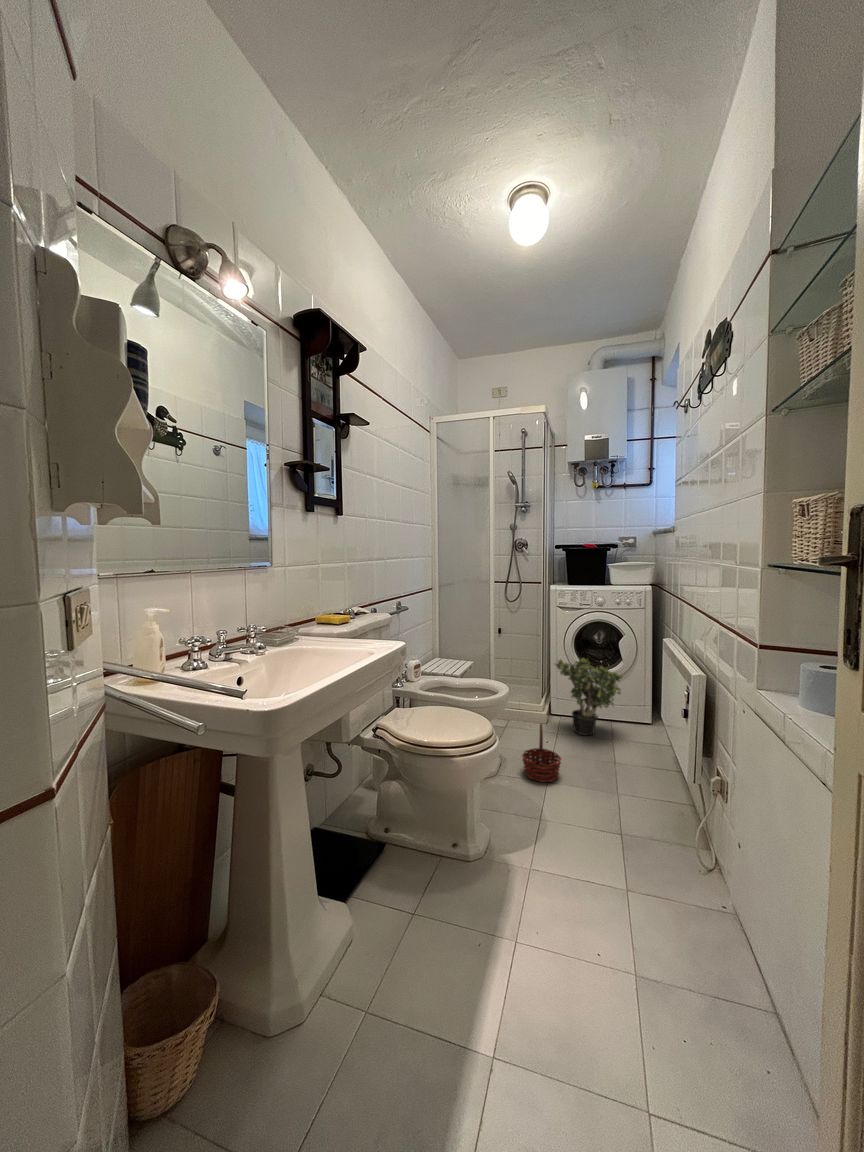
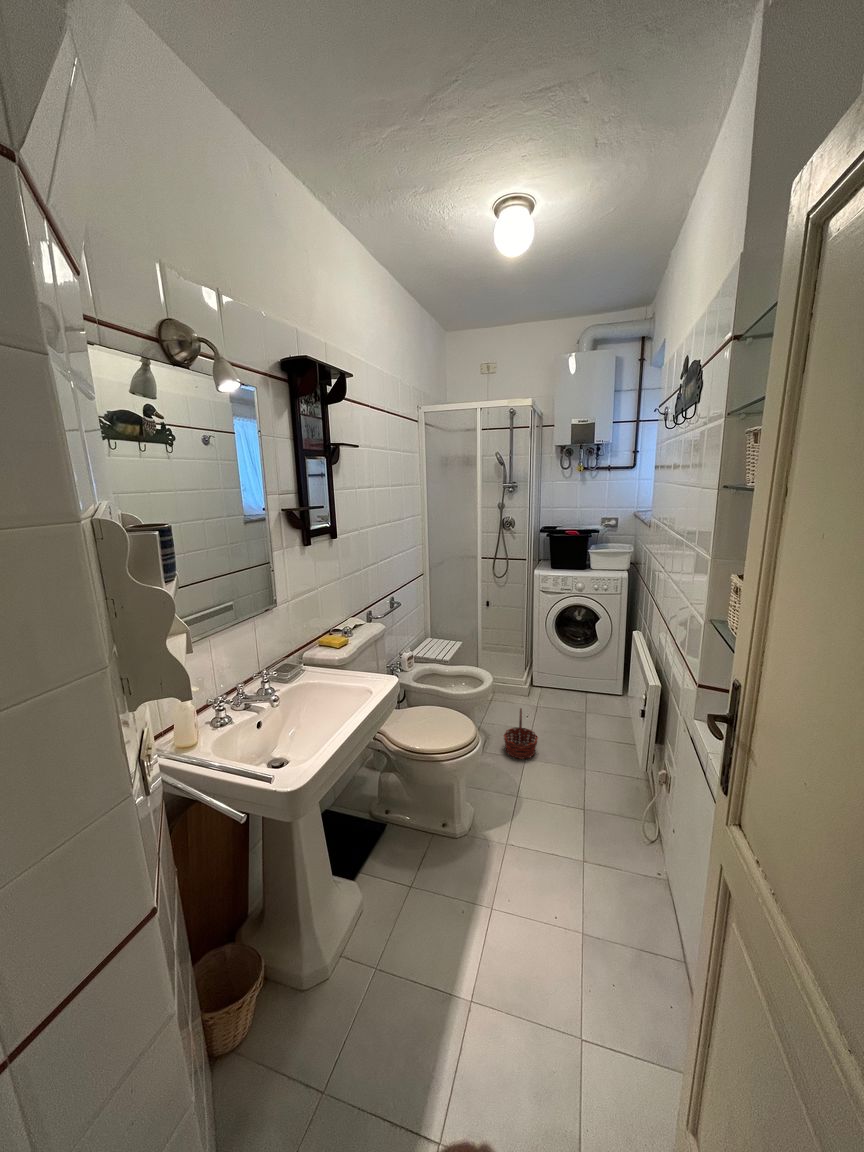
potted plant: present [554,658,622,735] -> none [535,640,597,709]

